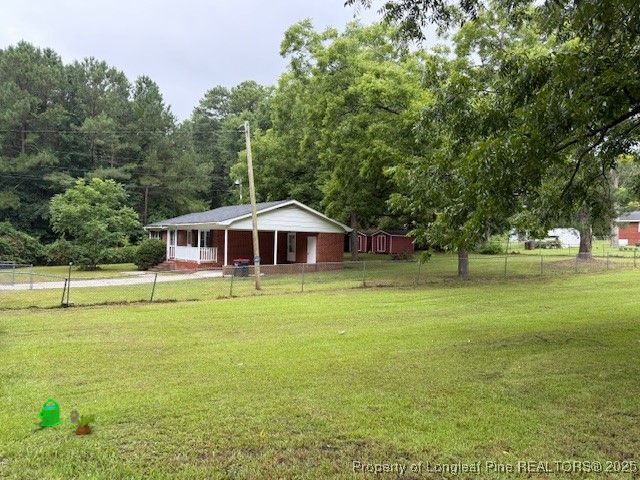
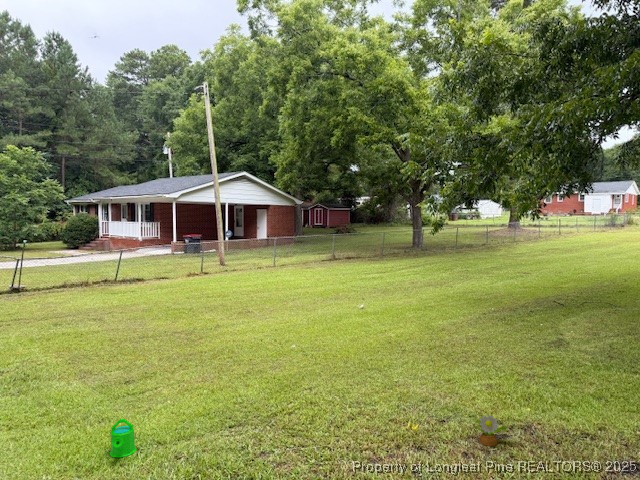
decorative plant: present [70,409,96,435] -> present [472,414,508,446]

